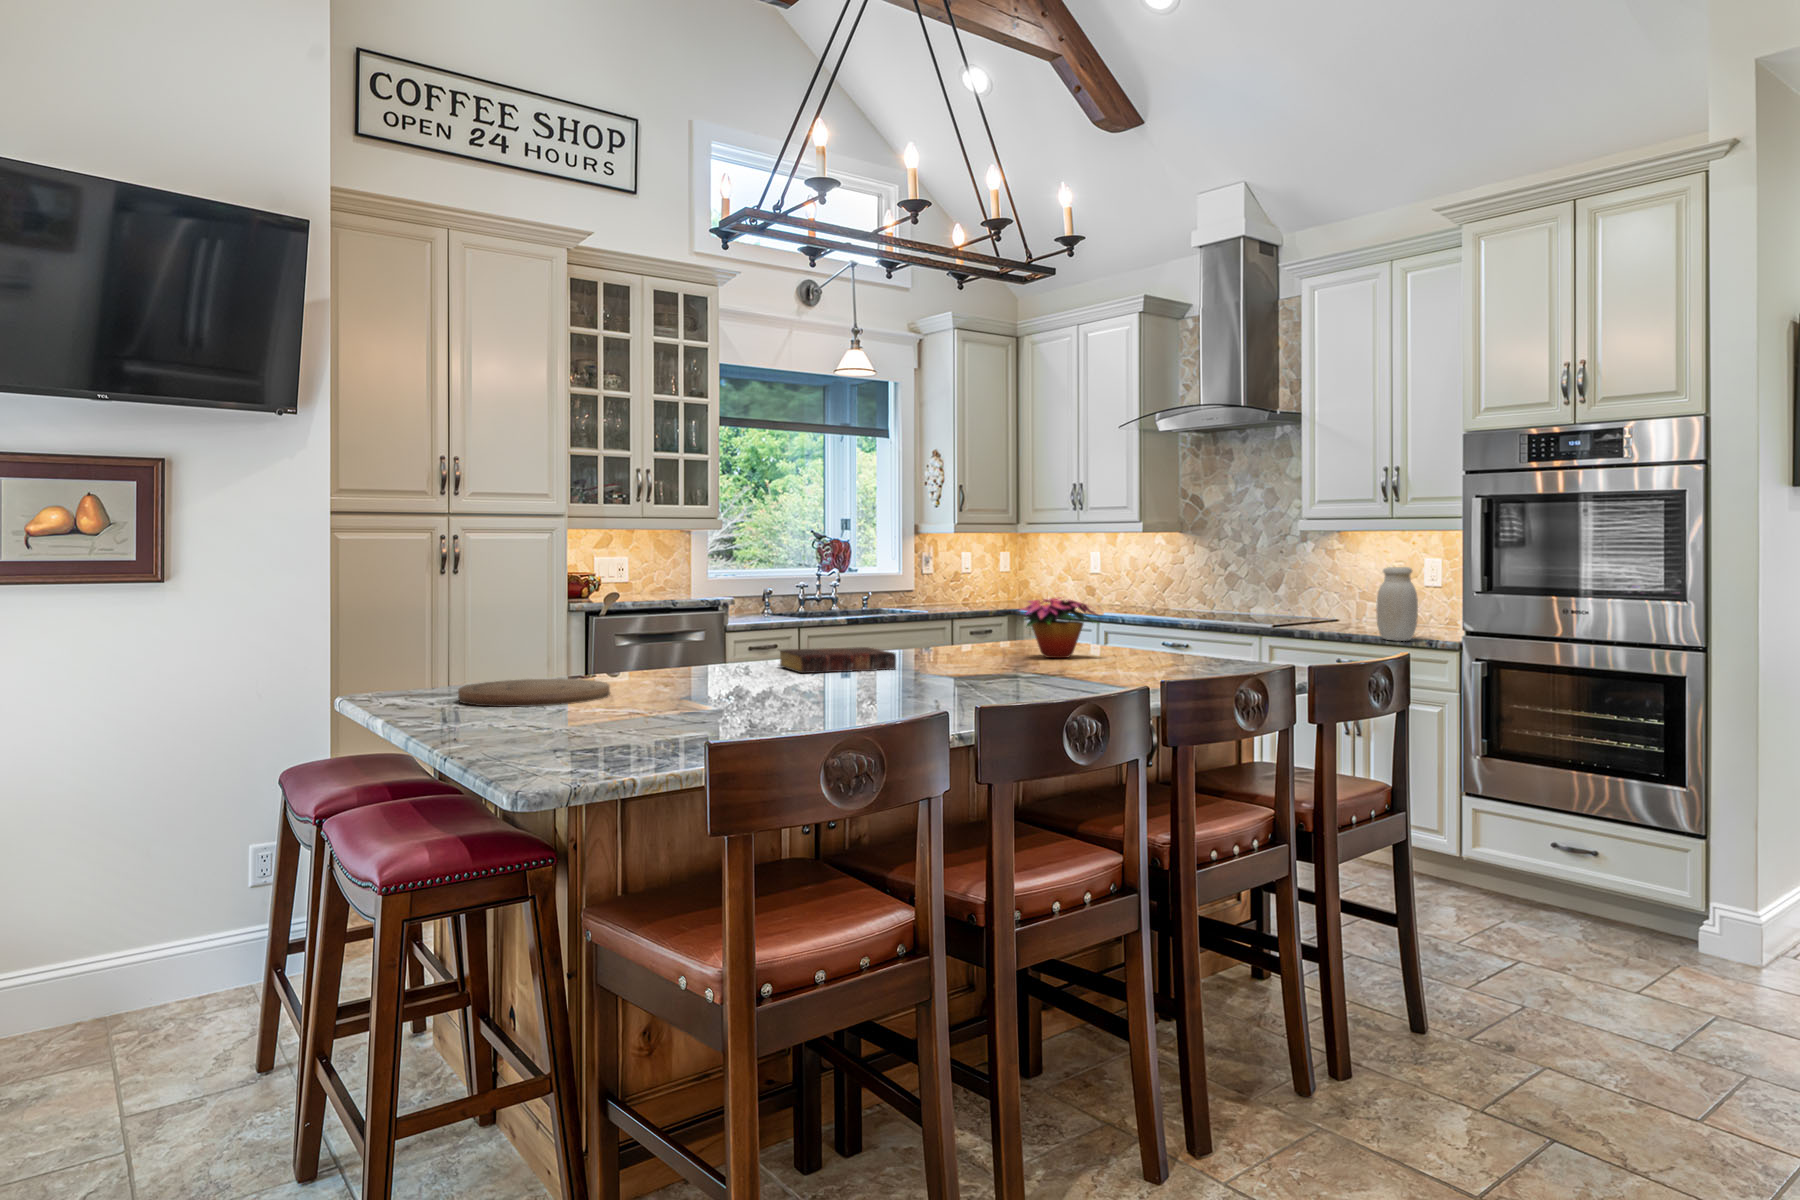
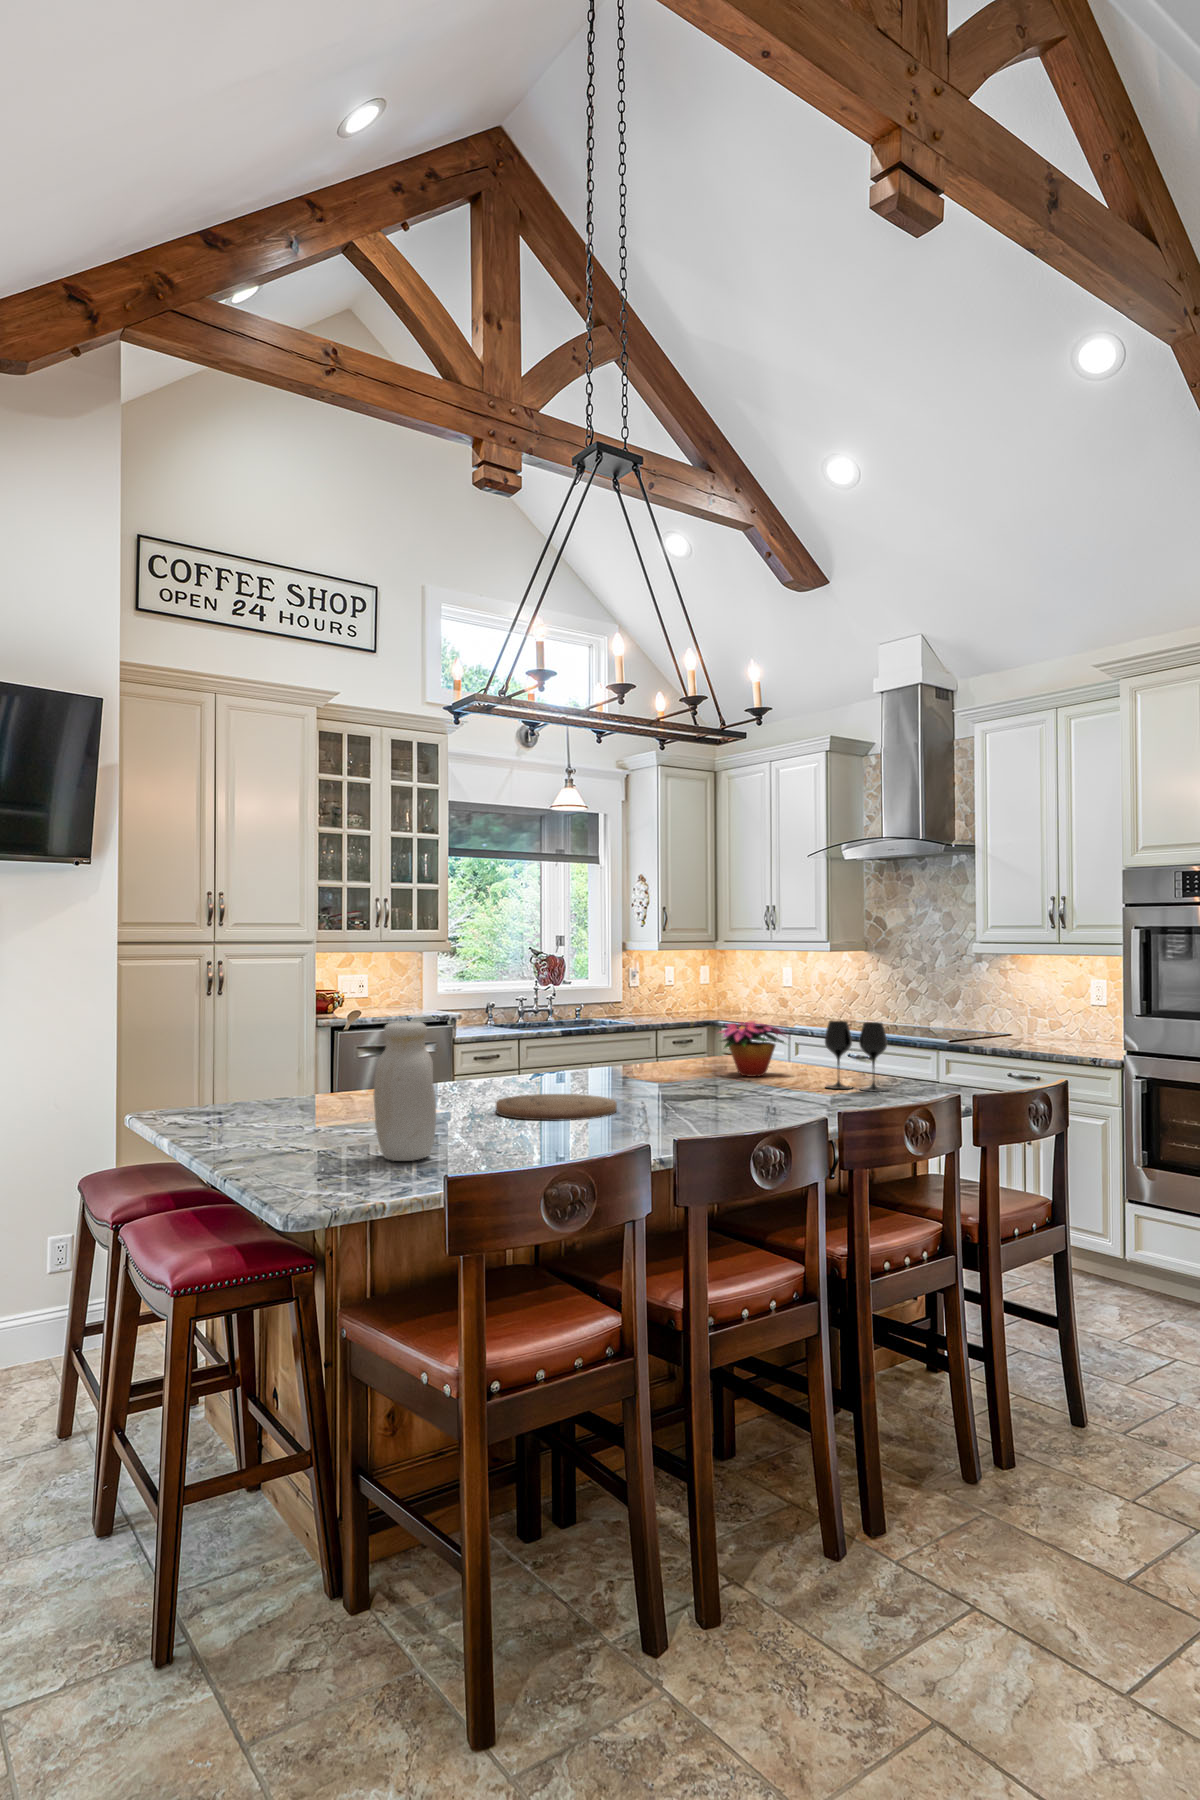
jar: present [1376,567,1418,641] -> present [373,1021,436,1161]
wine glass: none [1139,593,1212,670] -> present [825,1021,887,1092]
book: present [780,647,896,673] -> none [502,1067,607,1093]
cutting board: present [458,679,610,707] -> present [496,1094,617,1121]

